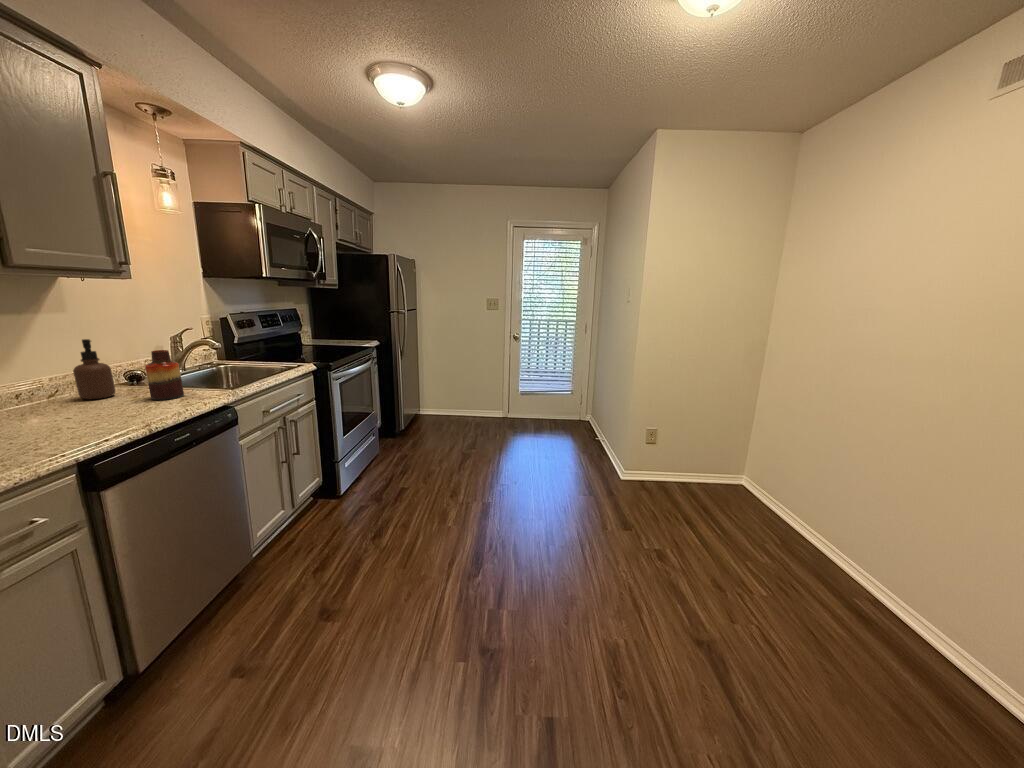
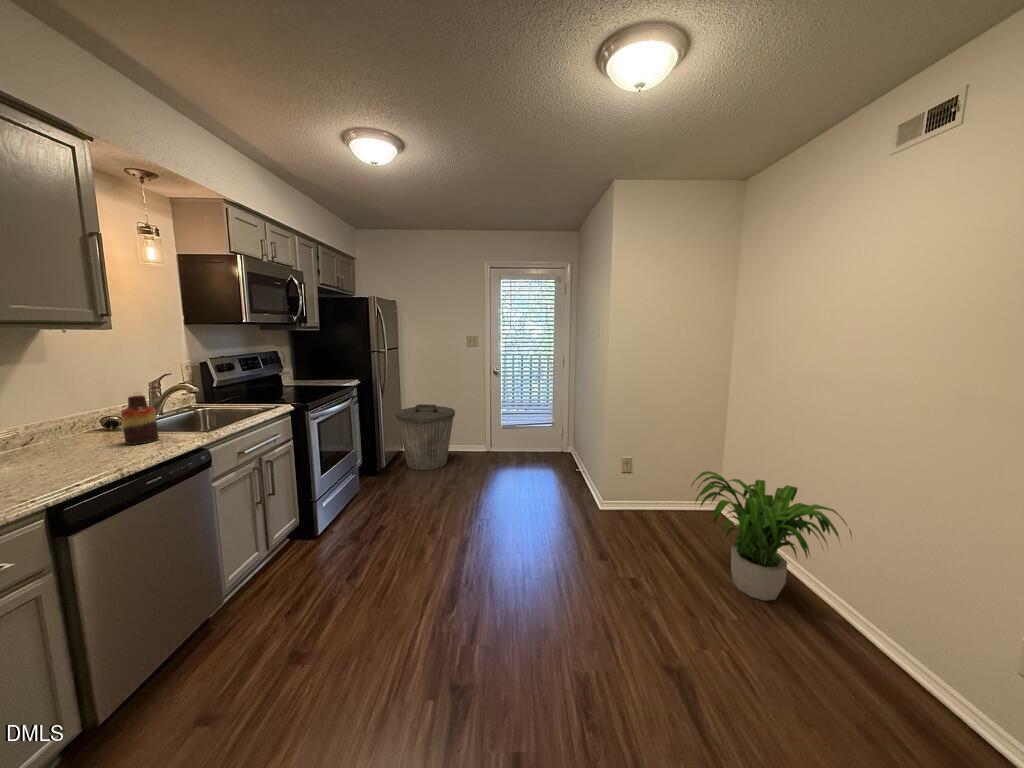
soap dispenser: present [73,339,115,399] -> none [49,388,90,447]
trash can: none [414,369,473,435] -> present [396,404,455,470]
potted plant: none [719,448,894,580] -> present [692,471,852,601]

